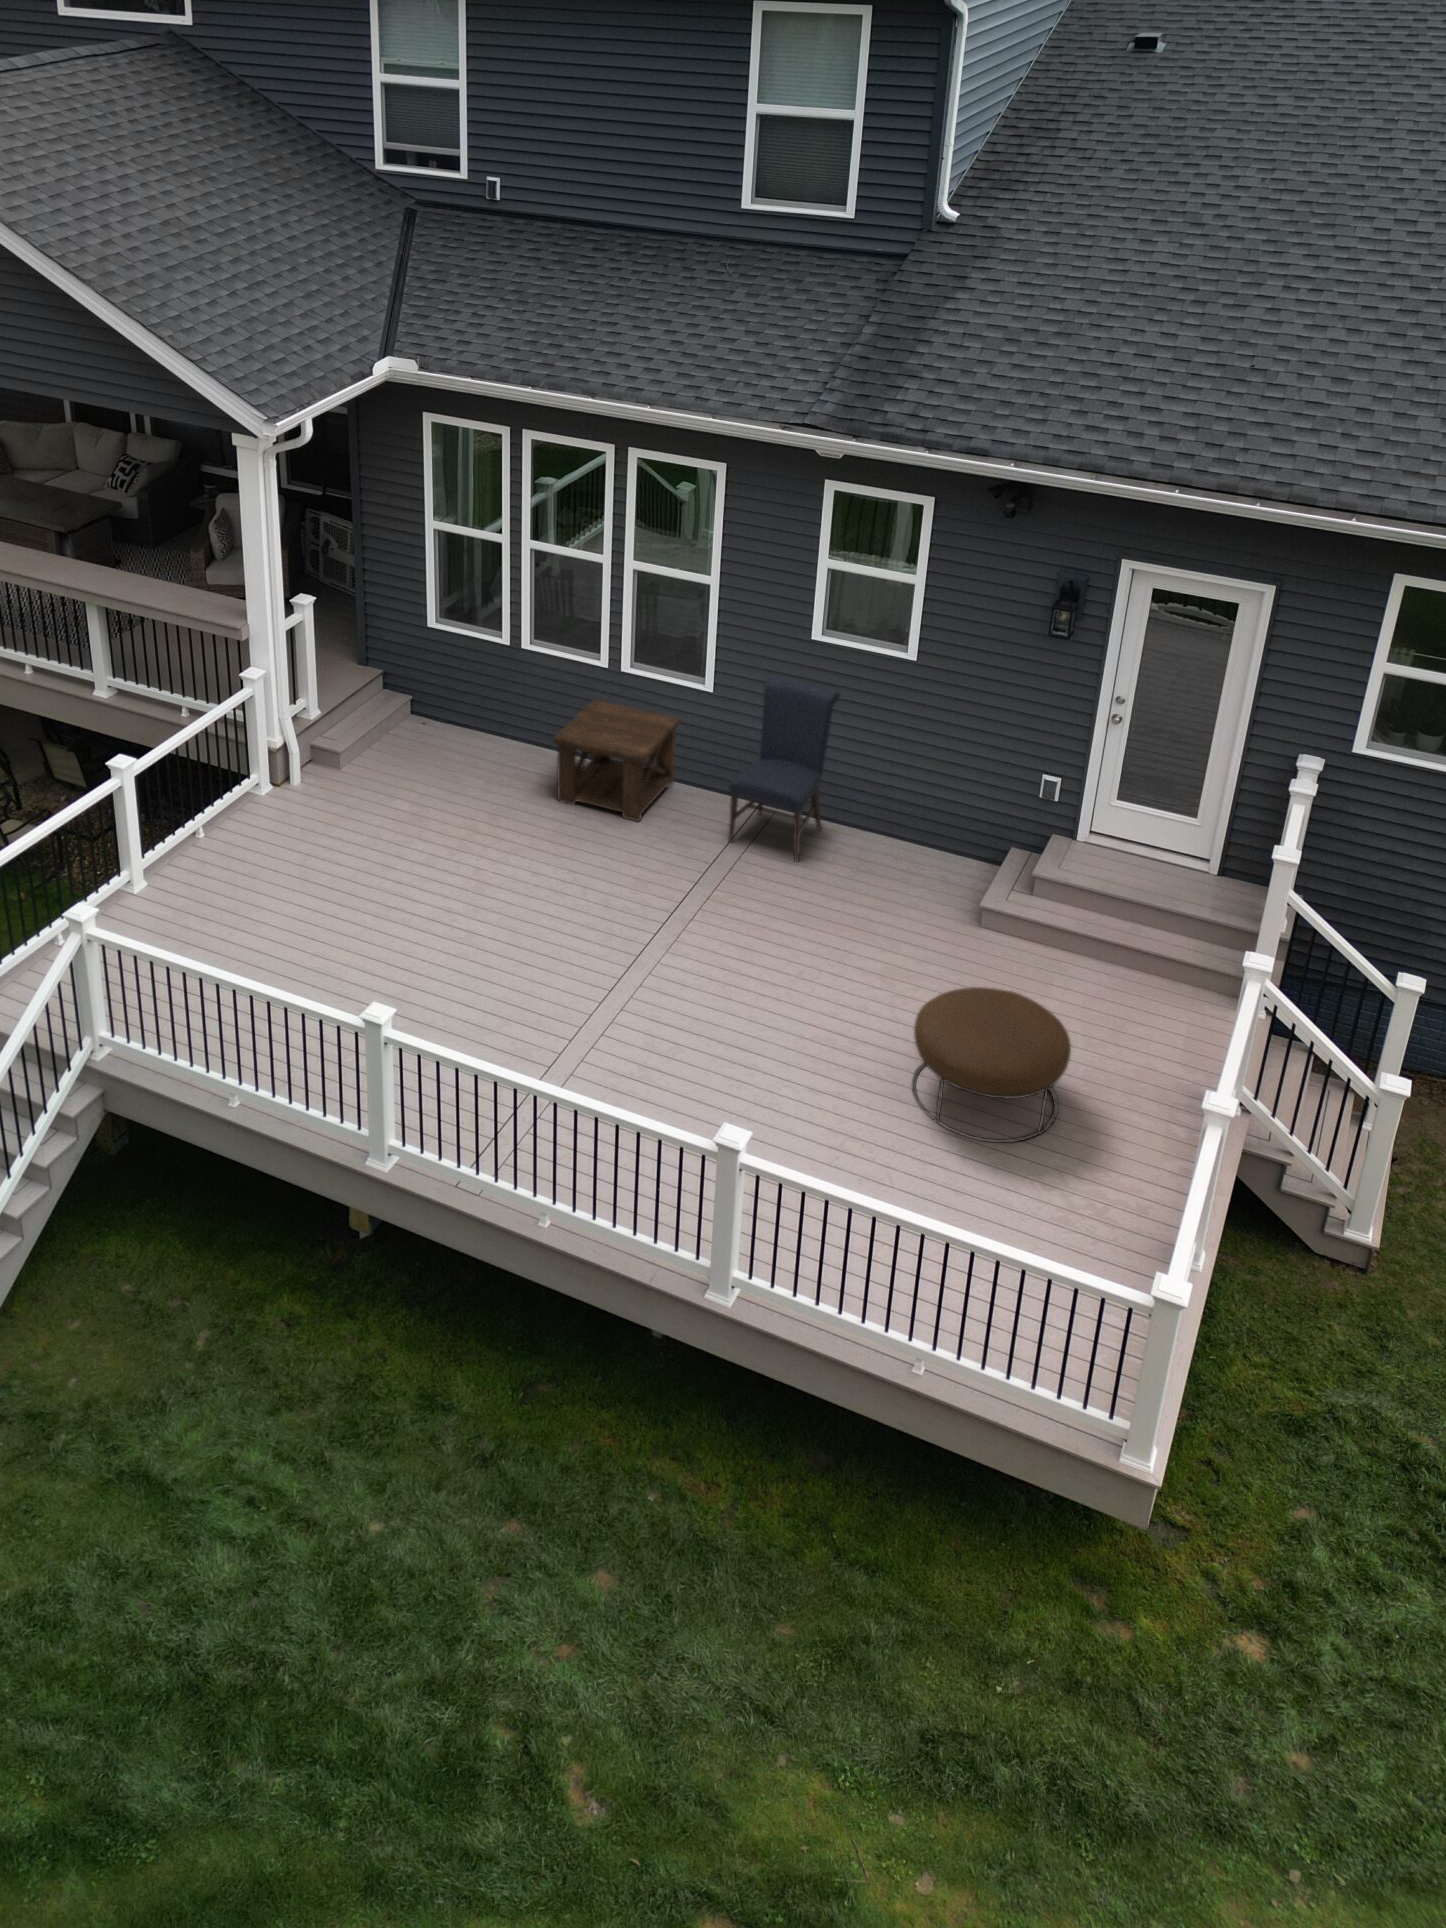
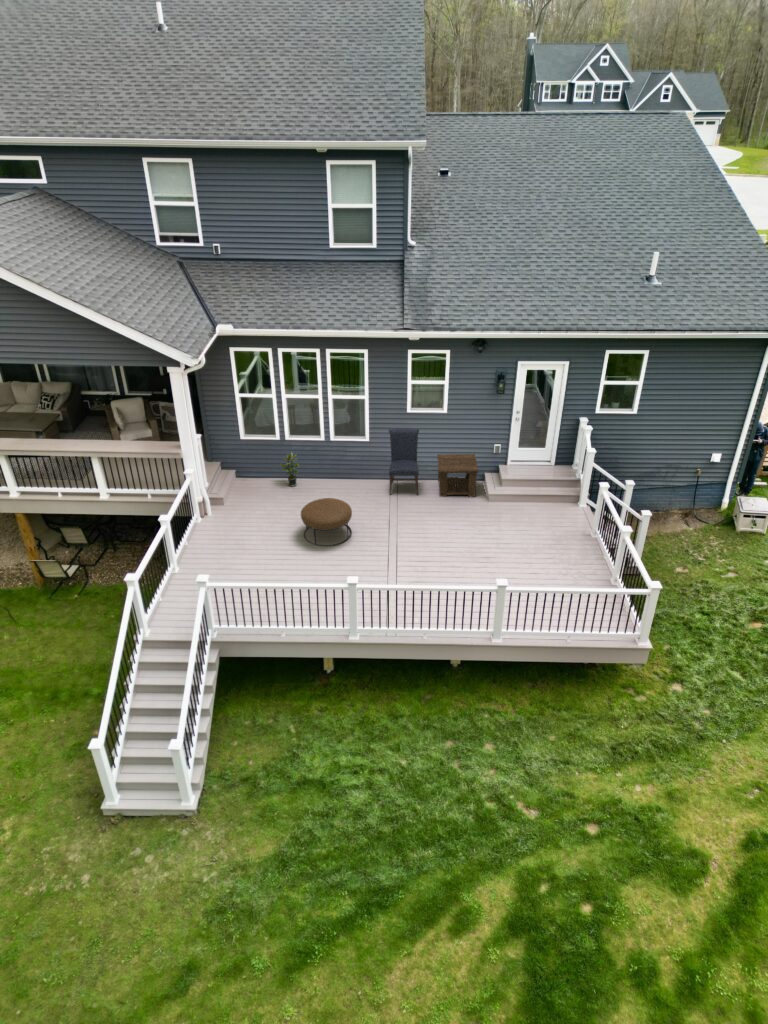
potted plant: none [501,679,549,763] -> present [281,453,299,487]
side table: present [553,700,681,822] -> present [437,454,478,497]
ottoman: present [912,987,1071,1143] -> present [301,498,352,546]

